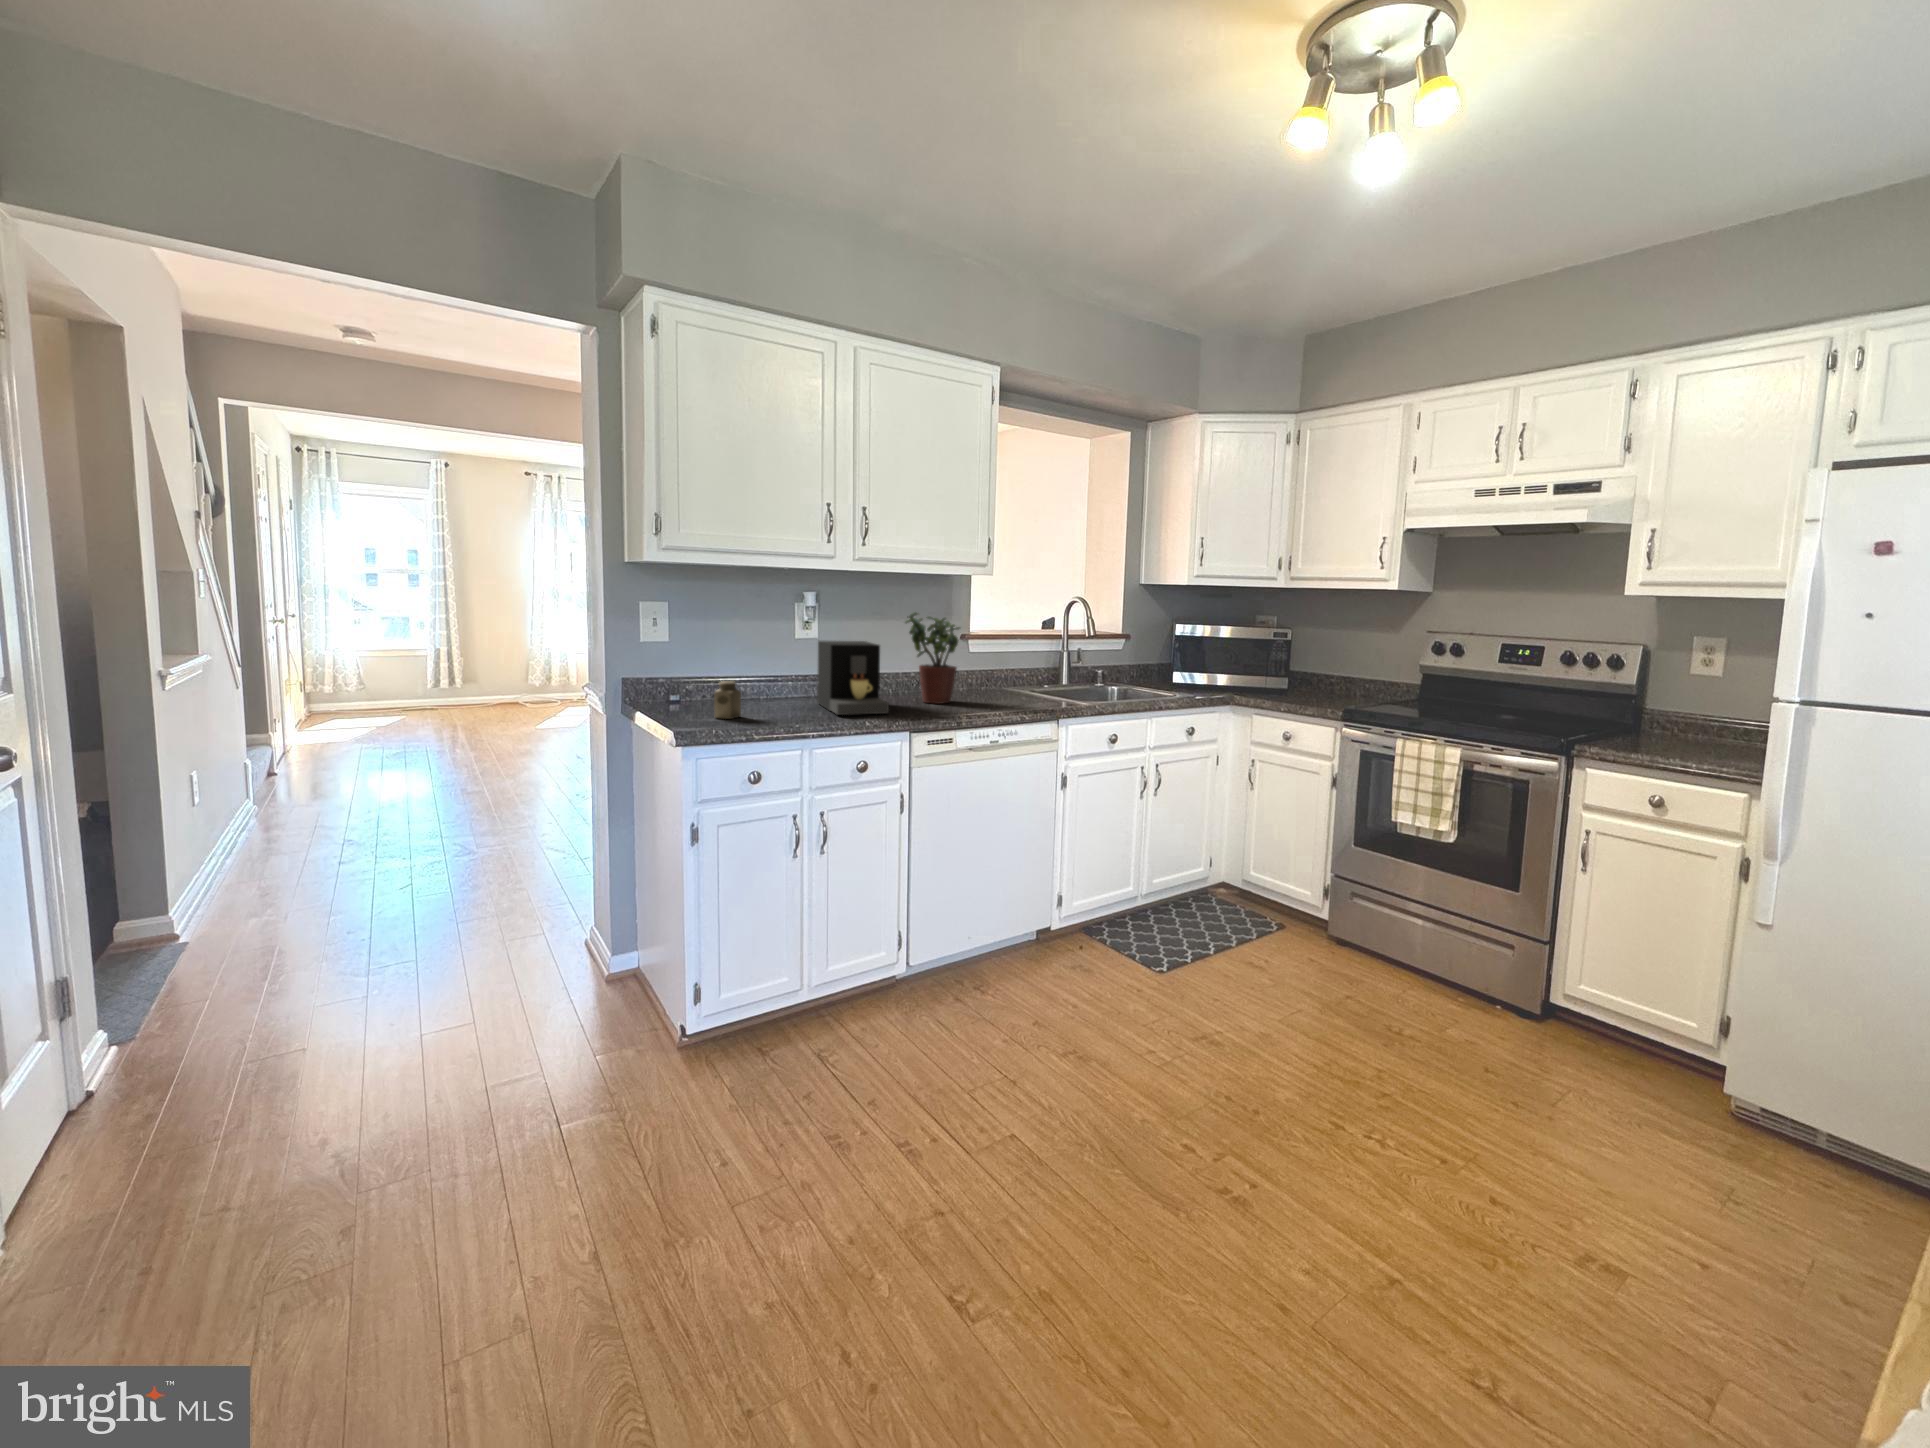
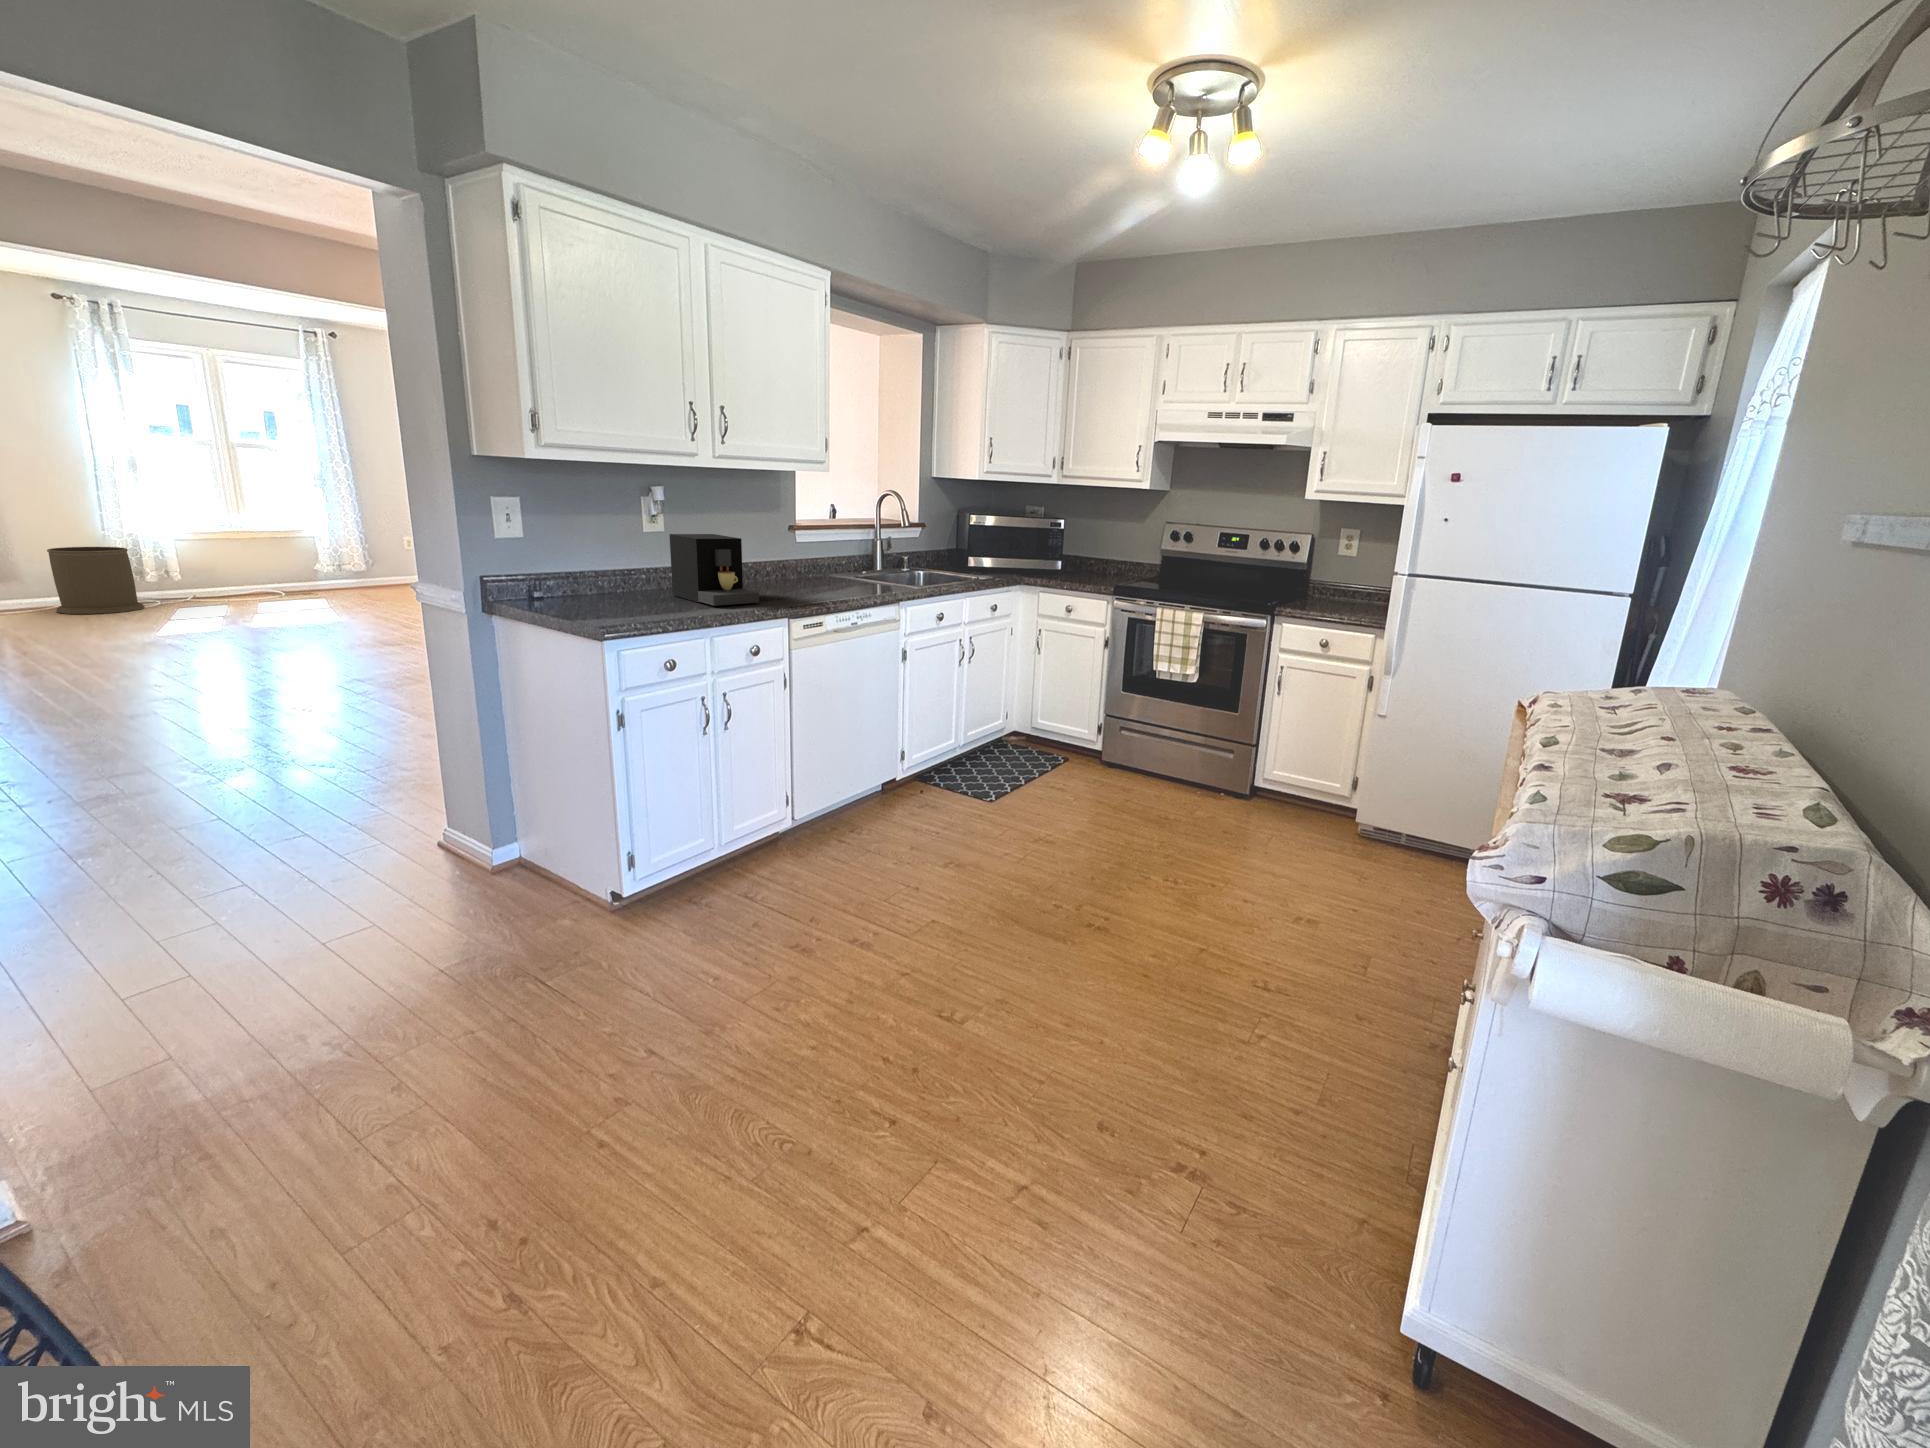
potted plant: present [905,612,960,704] -> none [751,506,807,592]
trash can: none [487,657,540,709] -> present [47,547,144,614]
salt shaker: present [714,681,741,719] -> none [588,576,615,614]

